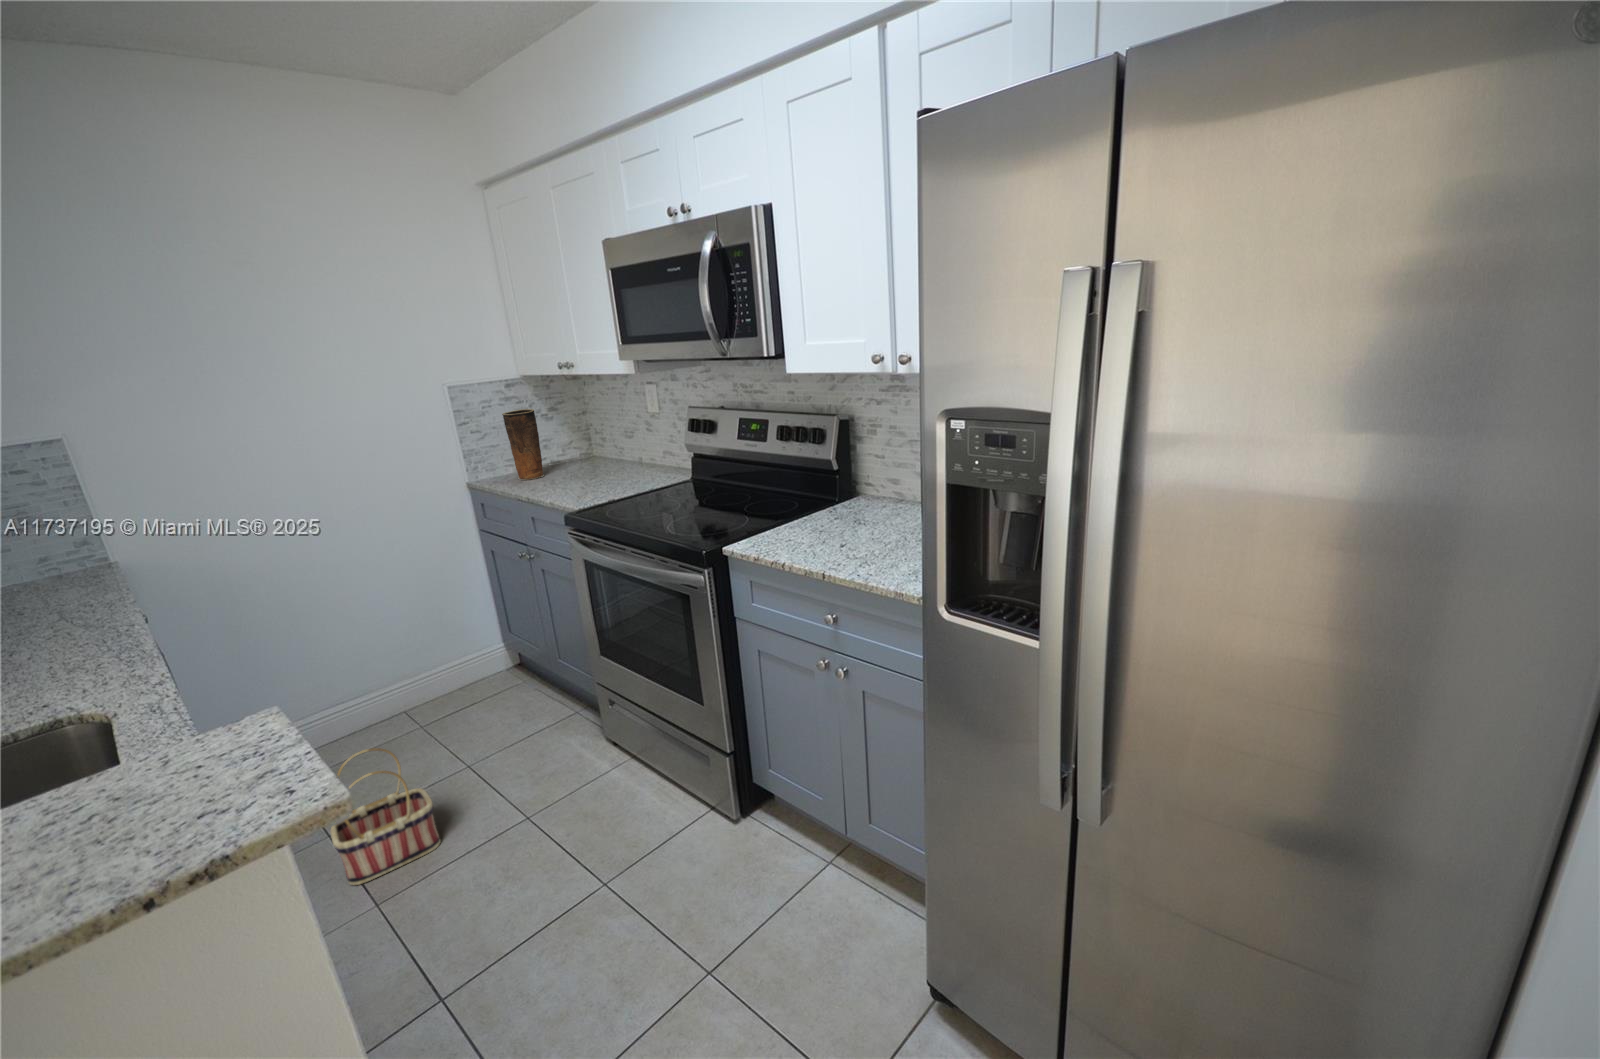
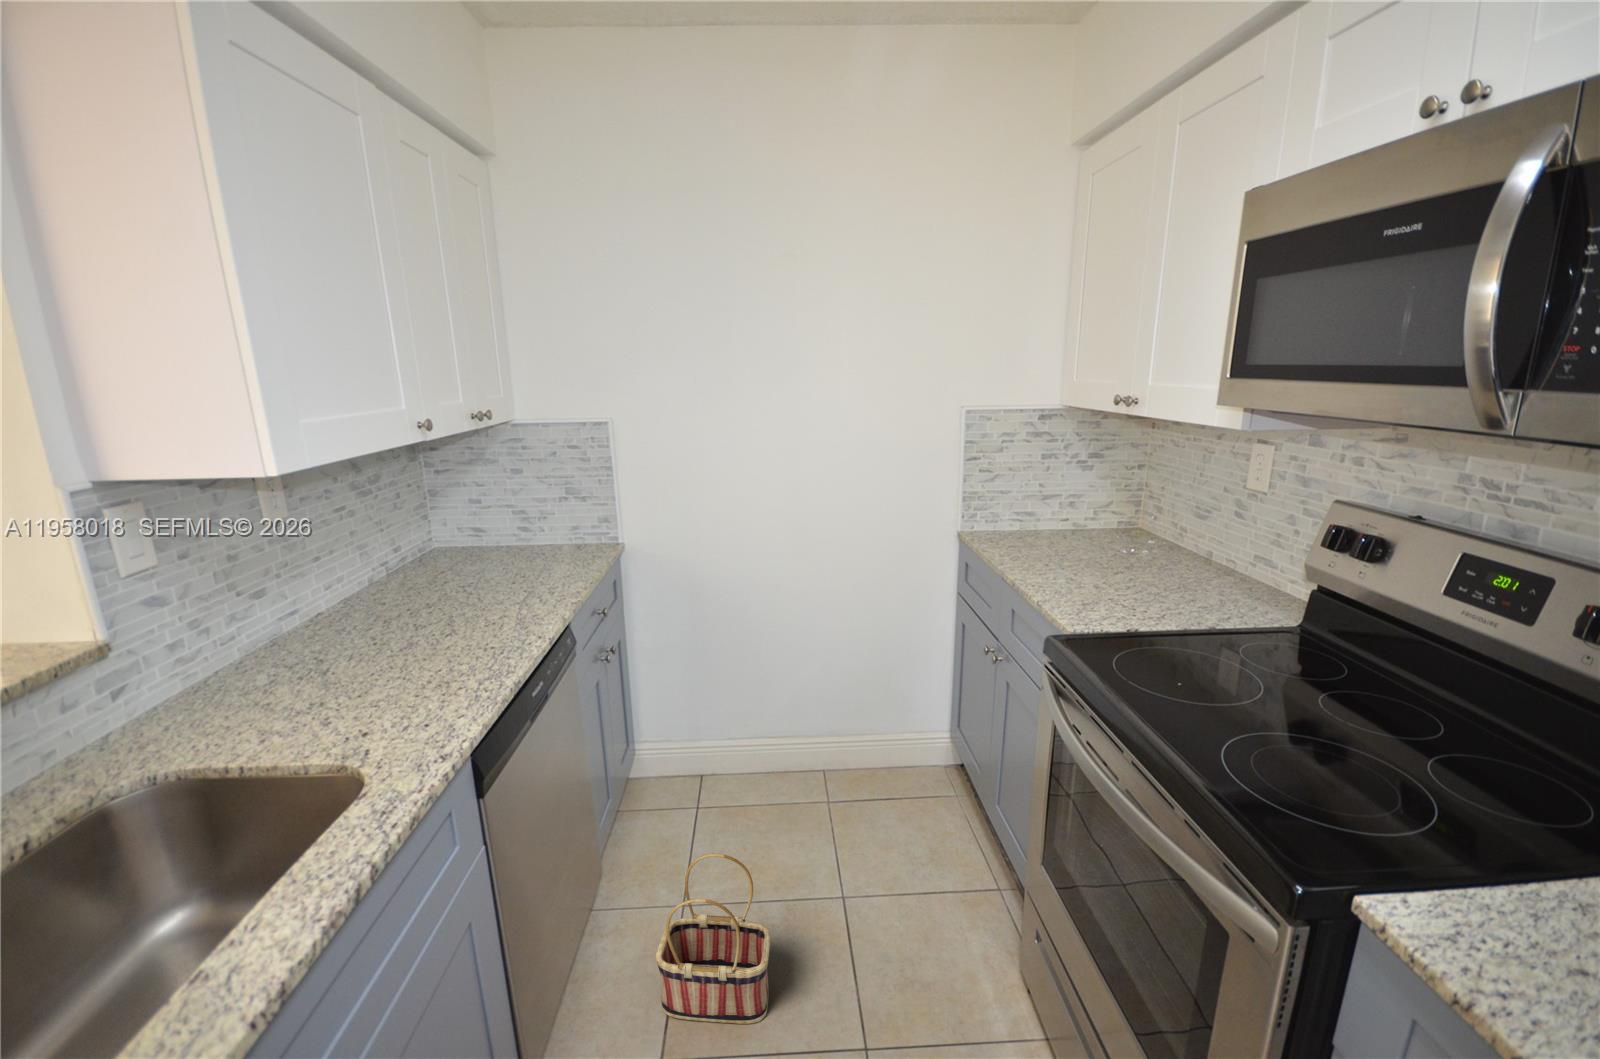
vase: present [502,409,544,480] -> none [1019,451,1066,549]

